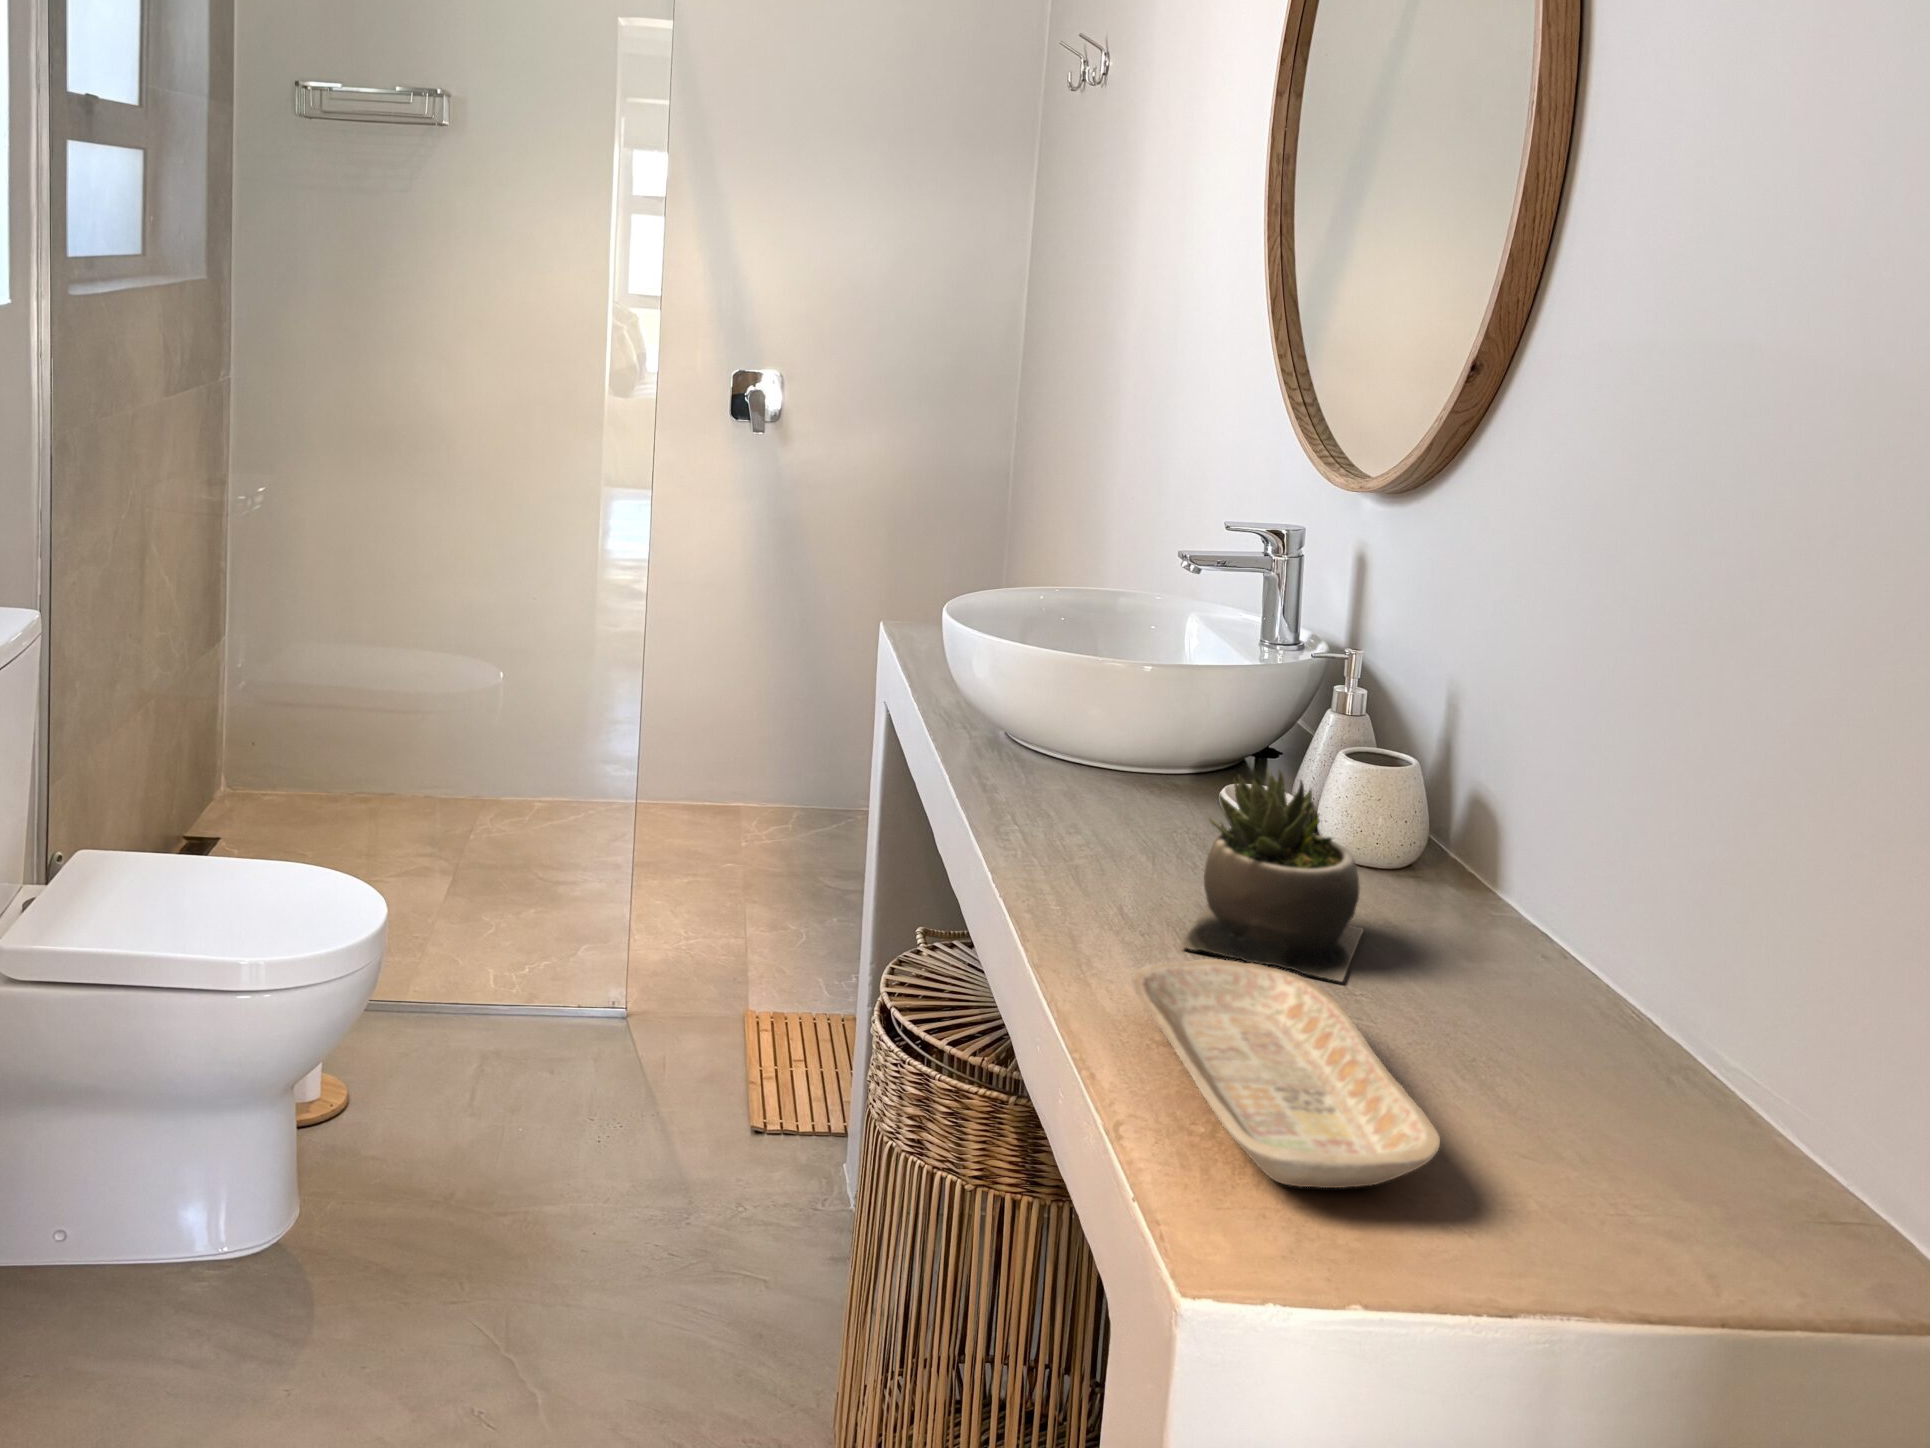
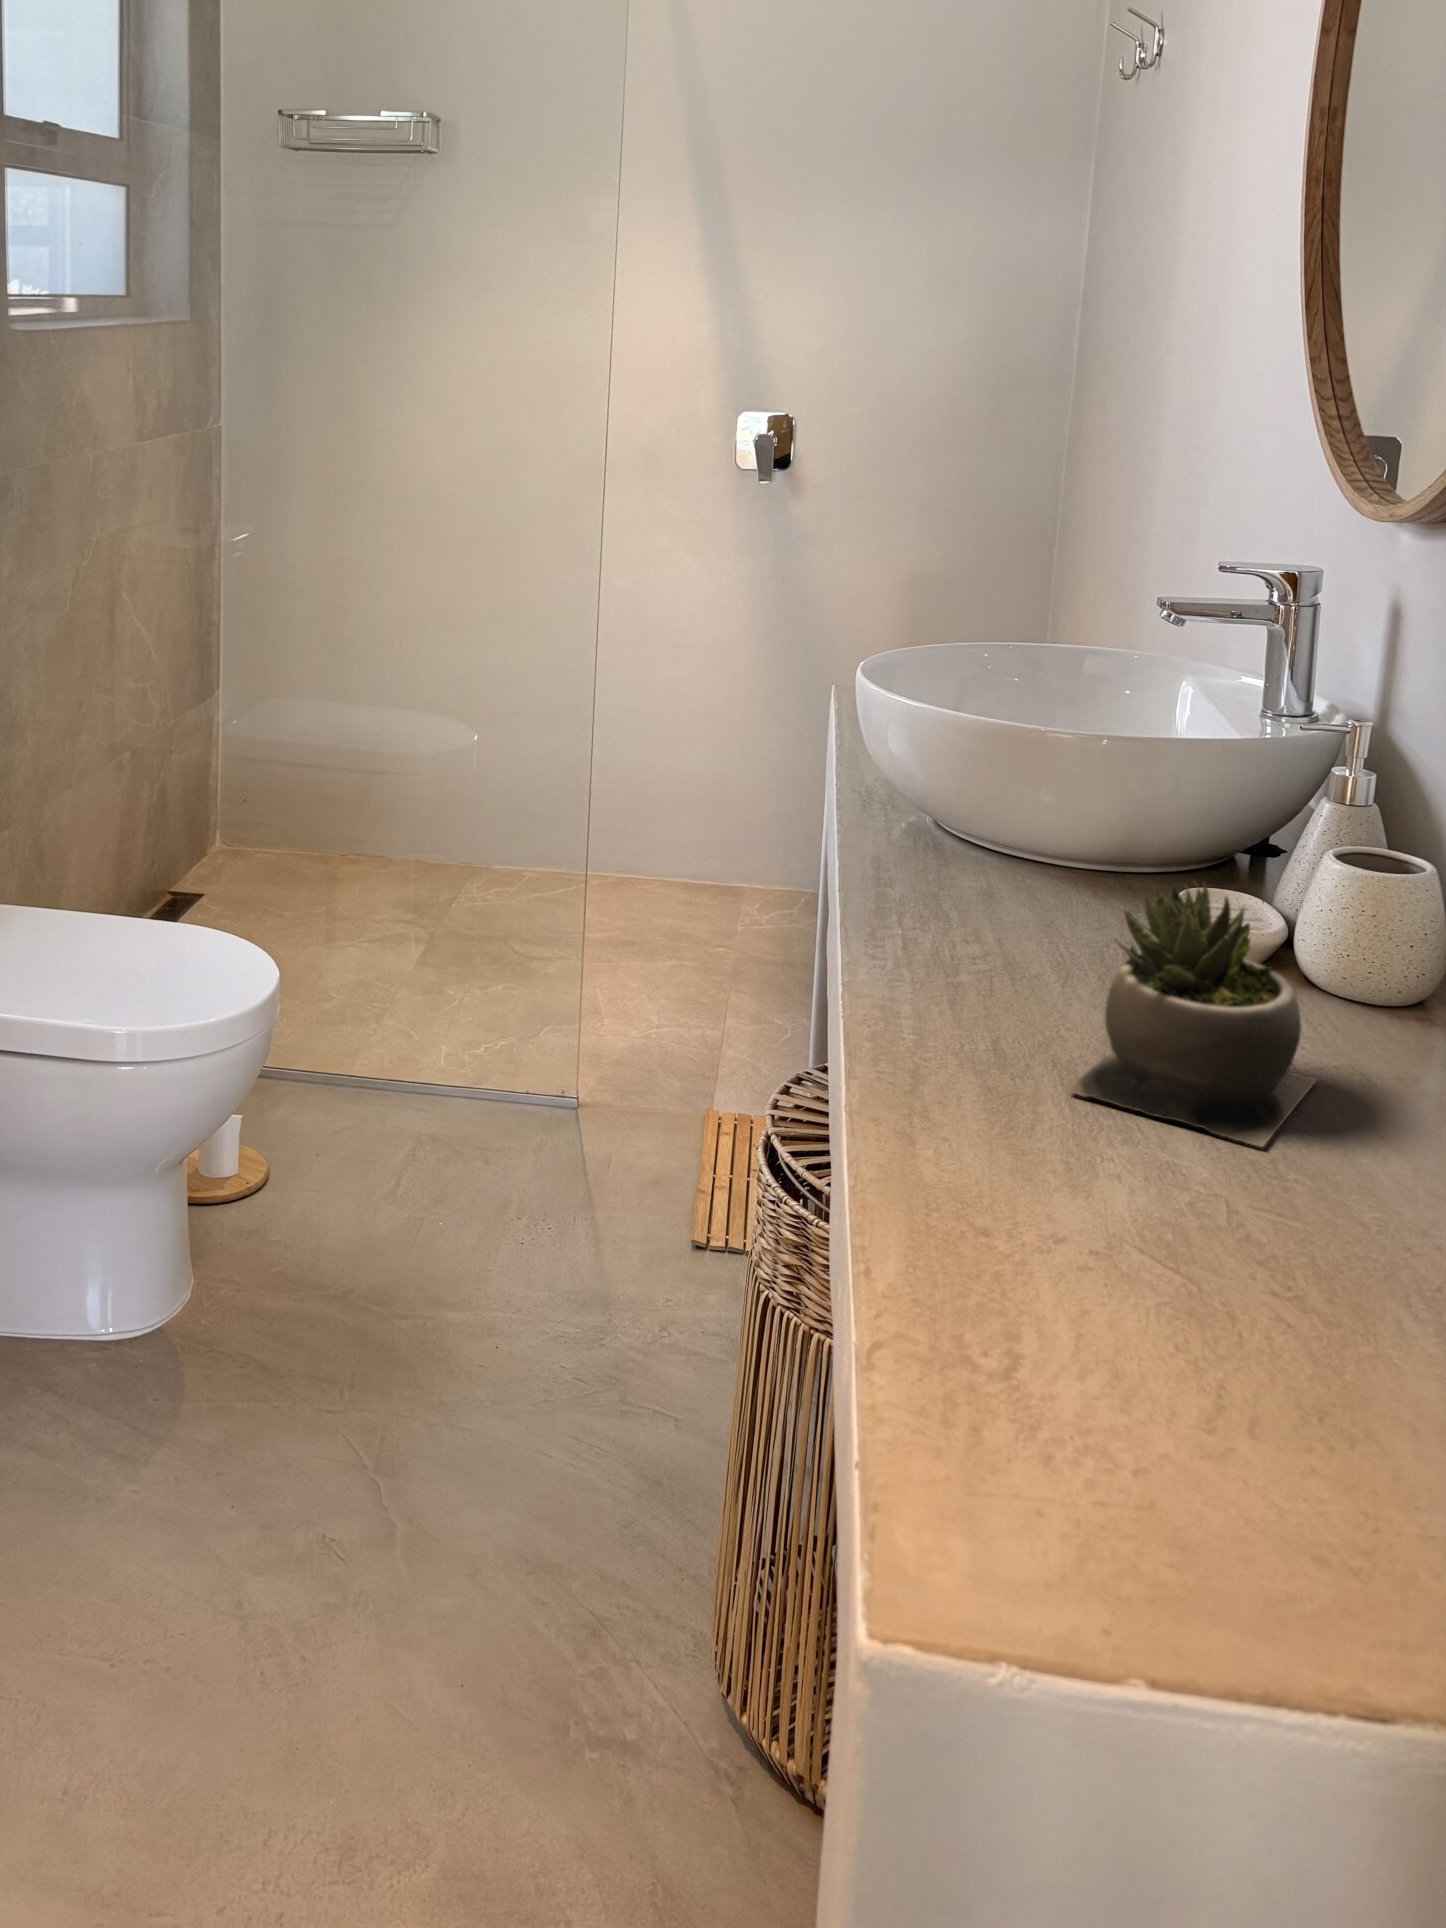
tray: present [1132,959,1440,1188] -> none [968,1112,1291,1414]

